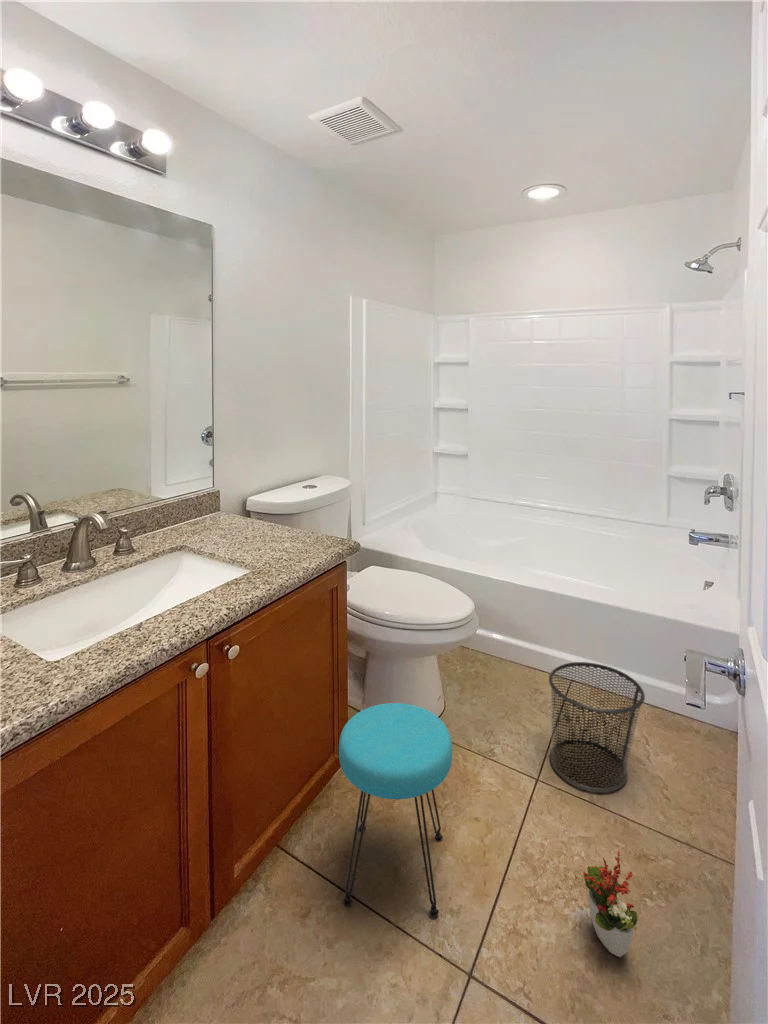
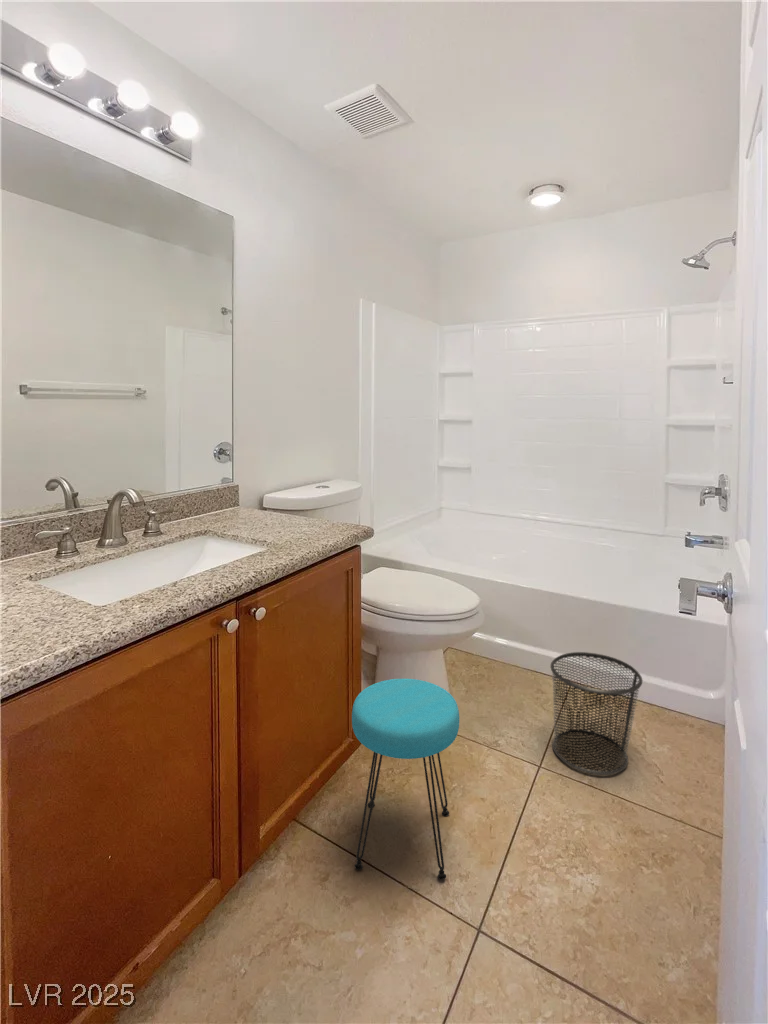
decorative plant: present [584,851,637,957] -> none [584,811,636,916]

